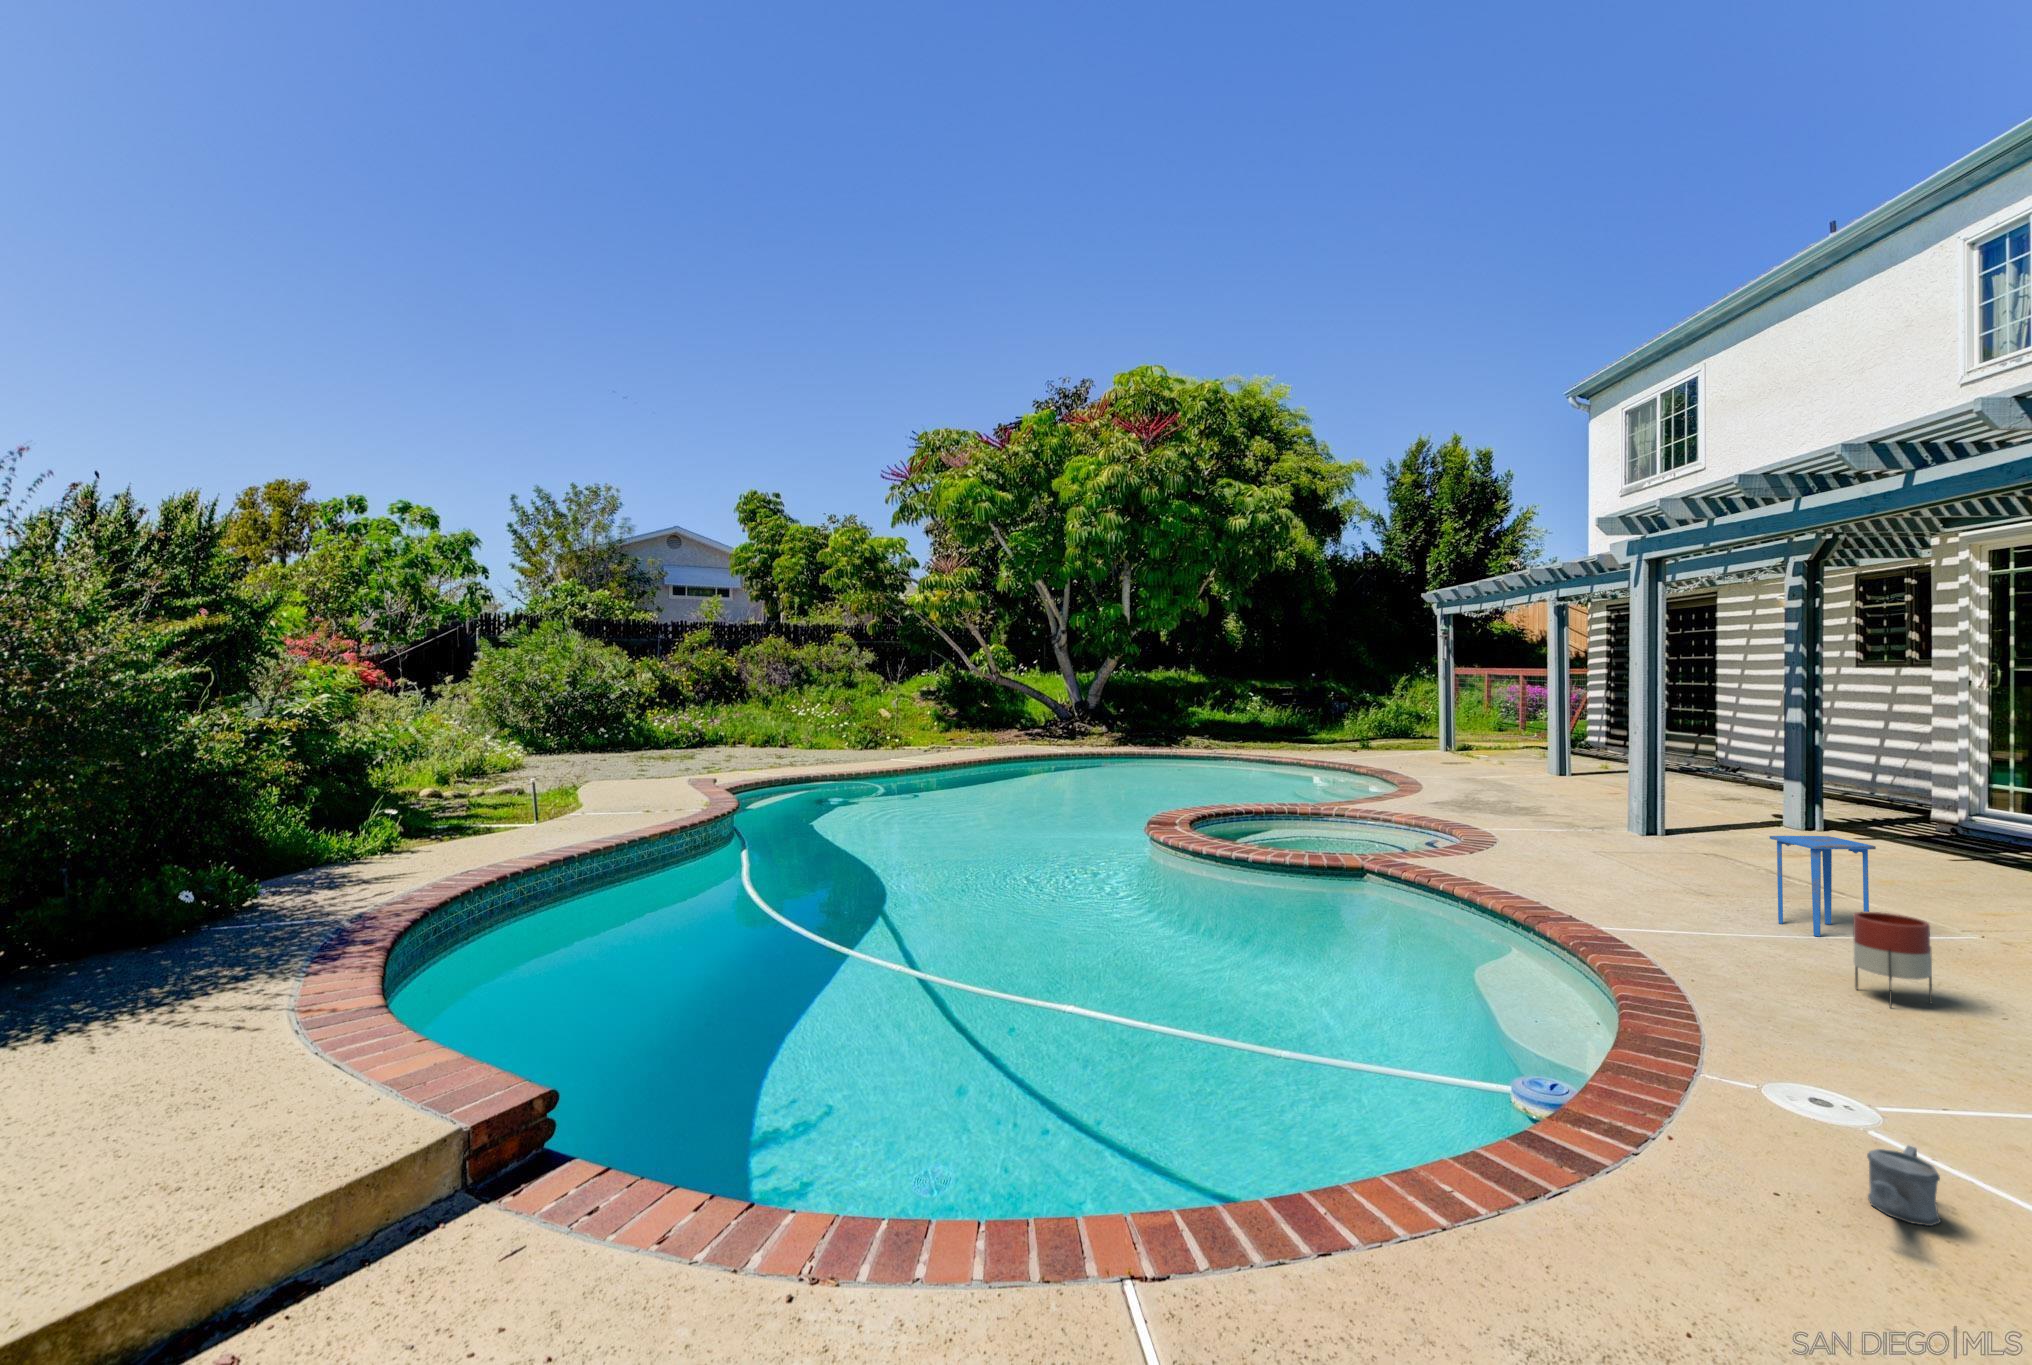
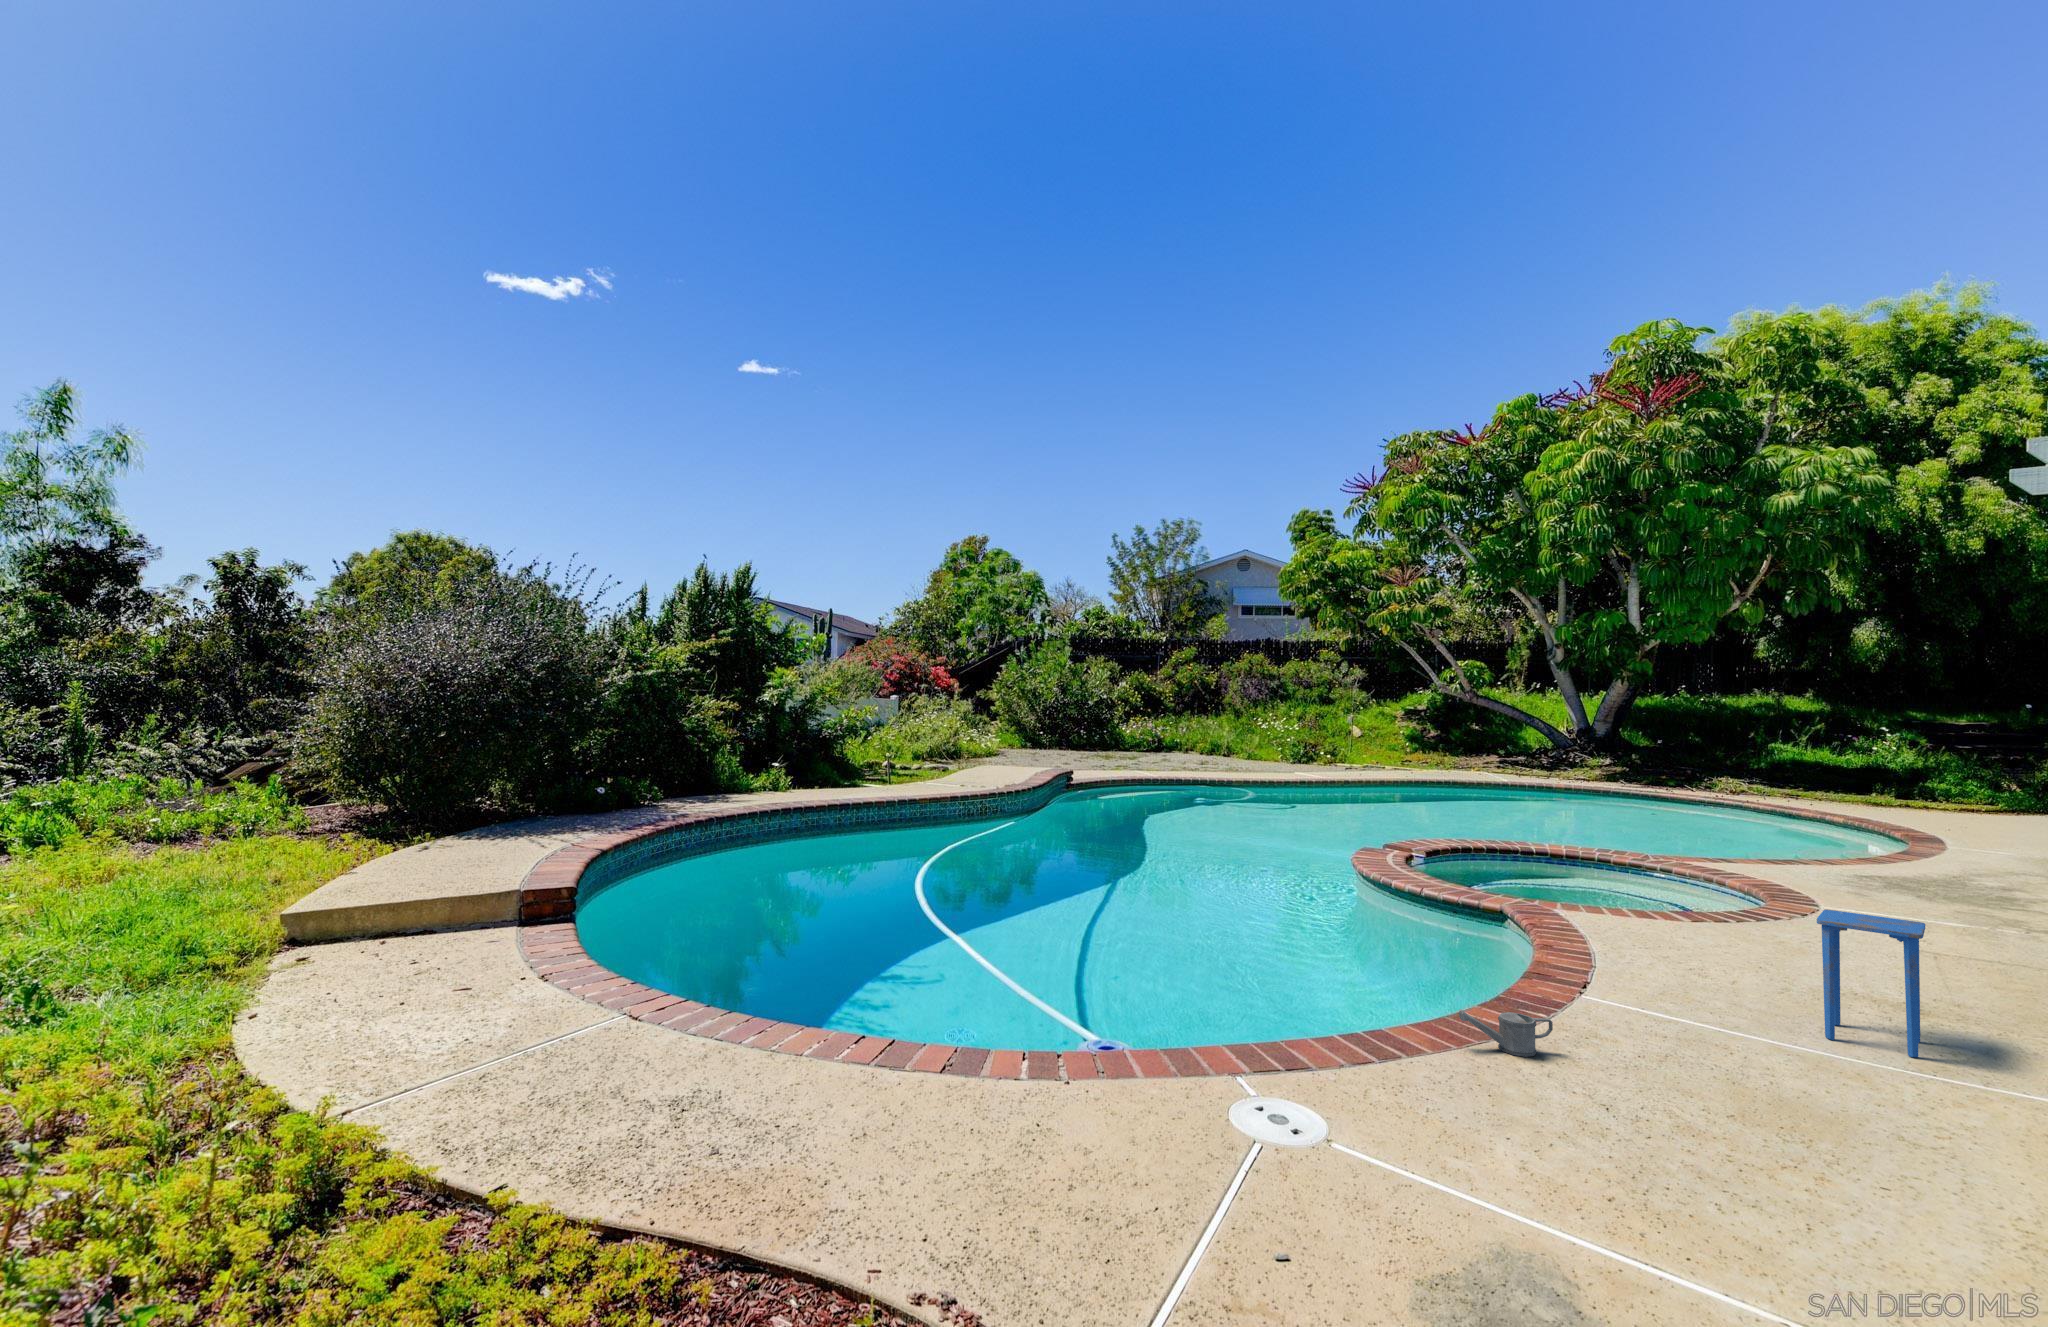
planter: present [1853,912,1932,1007] -> none [1614,966,1691,1082]
watering can: present [1867,1146,1941,1226] -> present [1459,1009,1553,1057]

